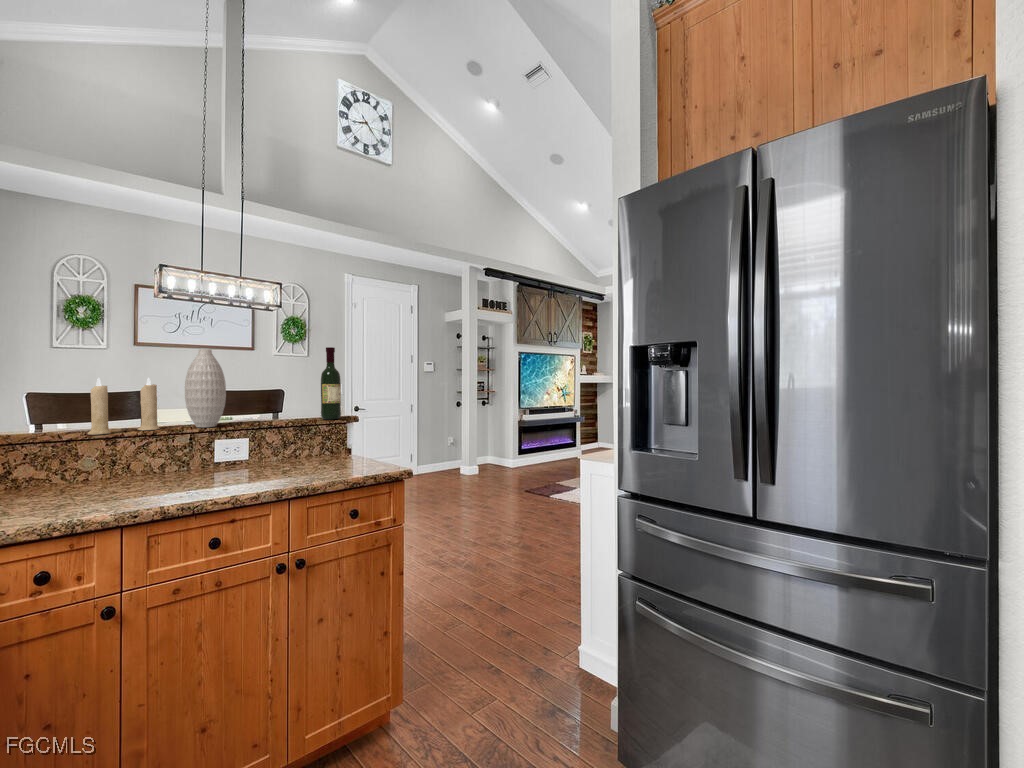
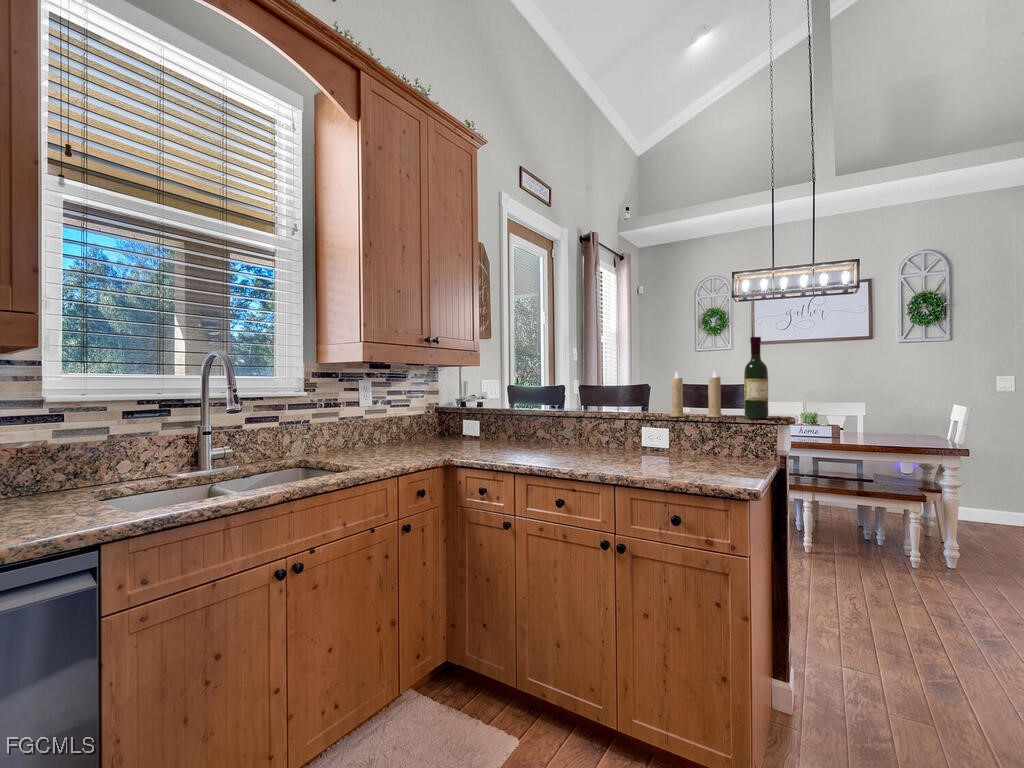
vase: present [185,349,226,427] -> none [624,348,655,415]
candle: present [87,378,160,435] -> present [670,371,723,417]

